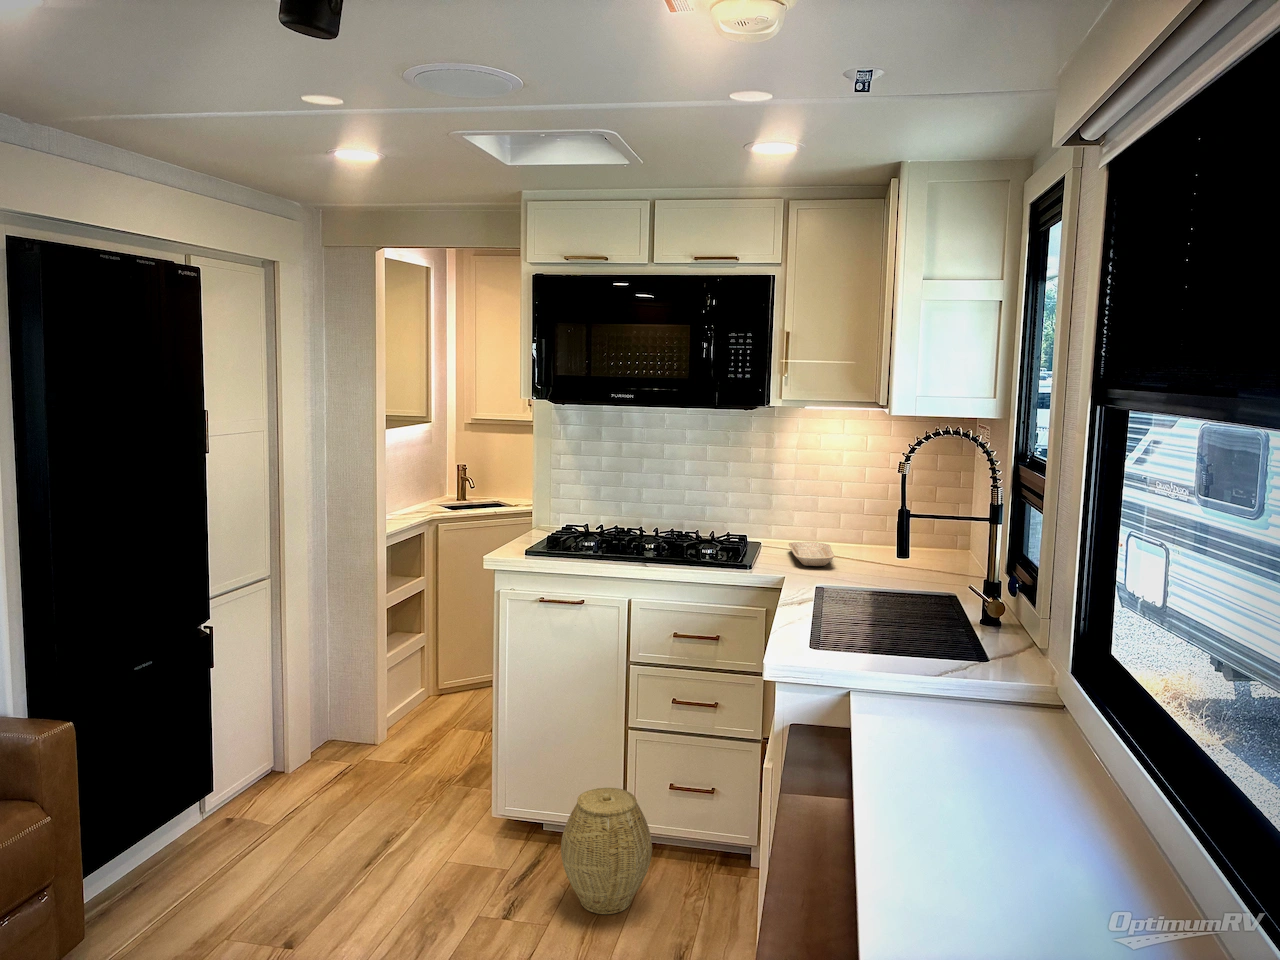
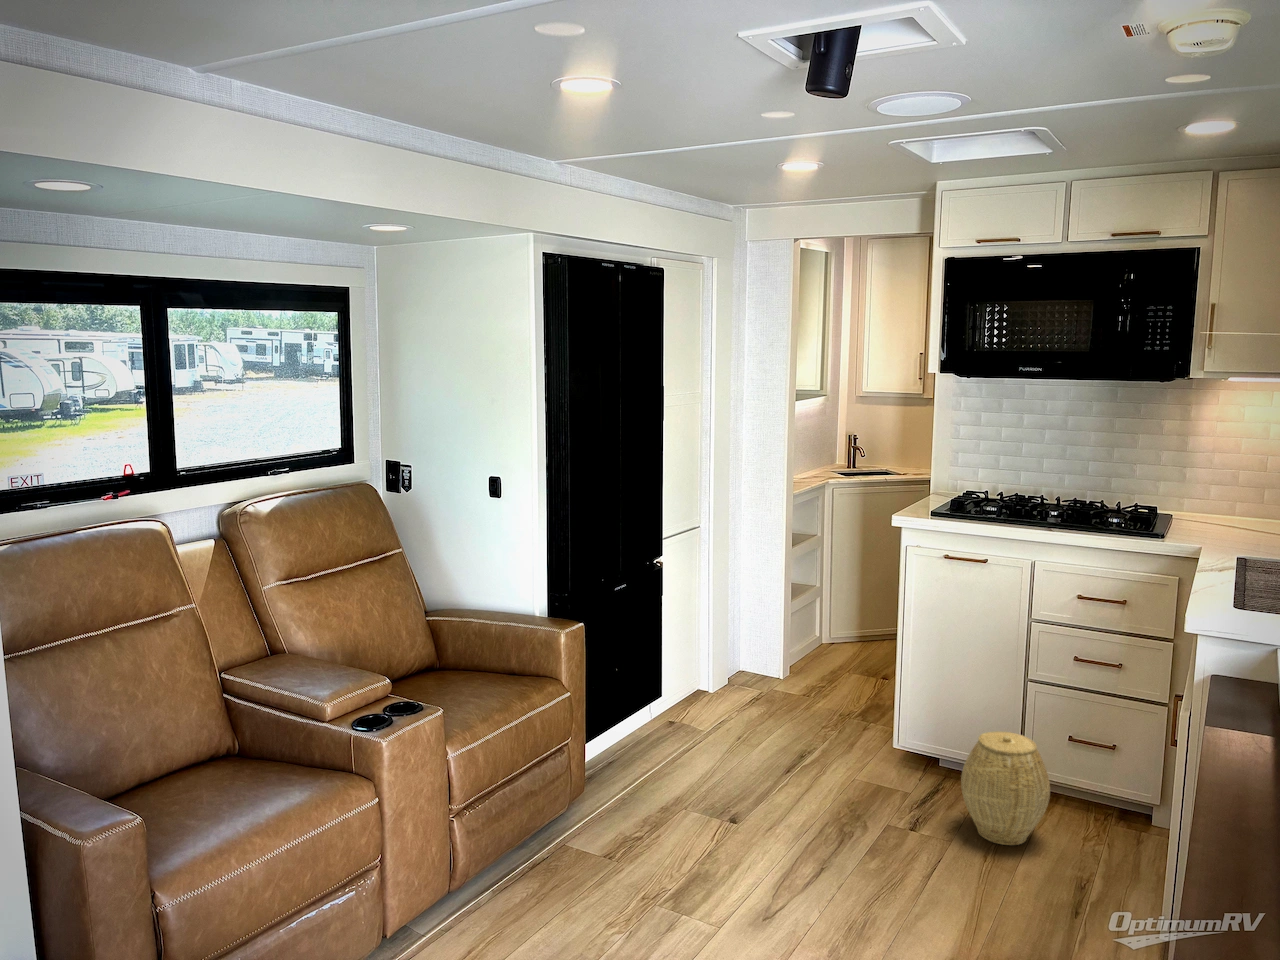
tray: present [789,542,834,566] -> none [1203,517,1257,541]

